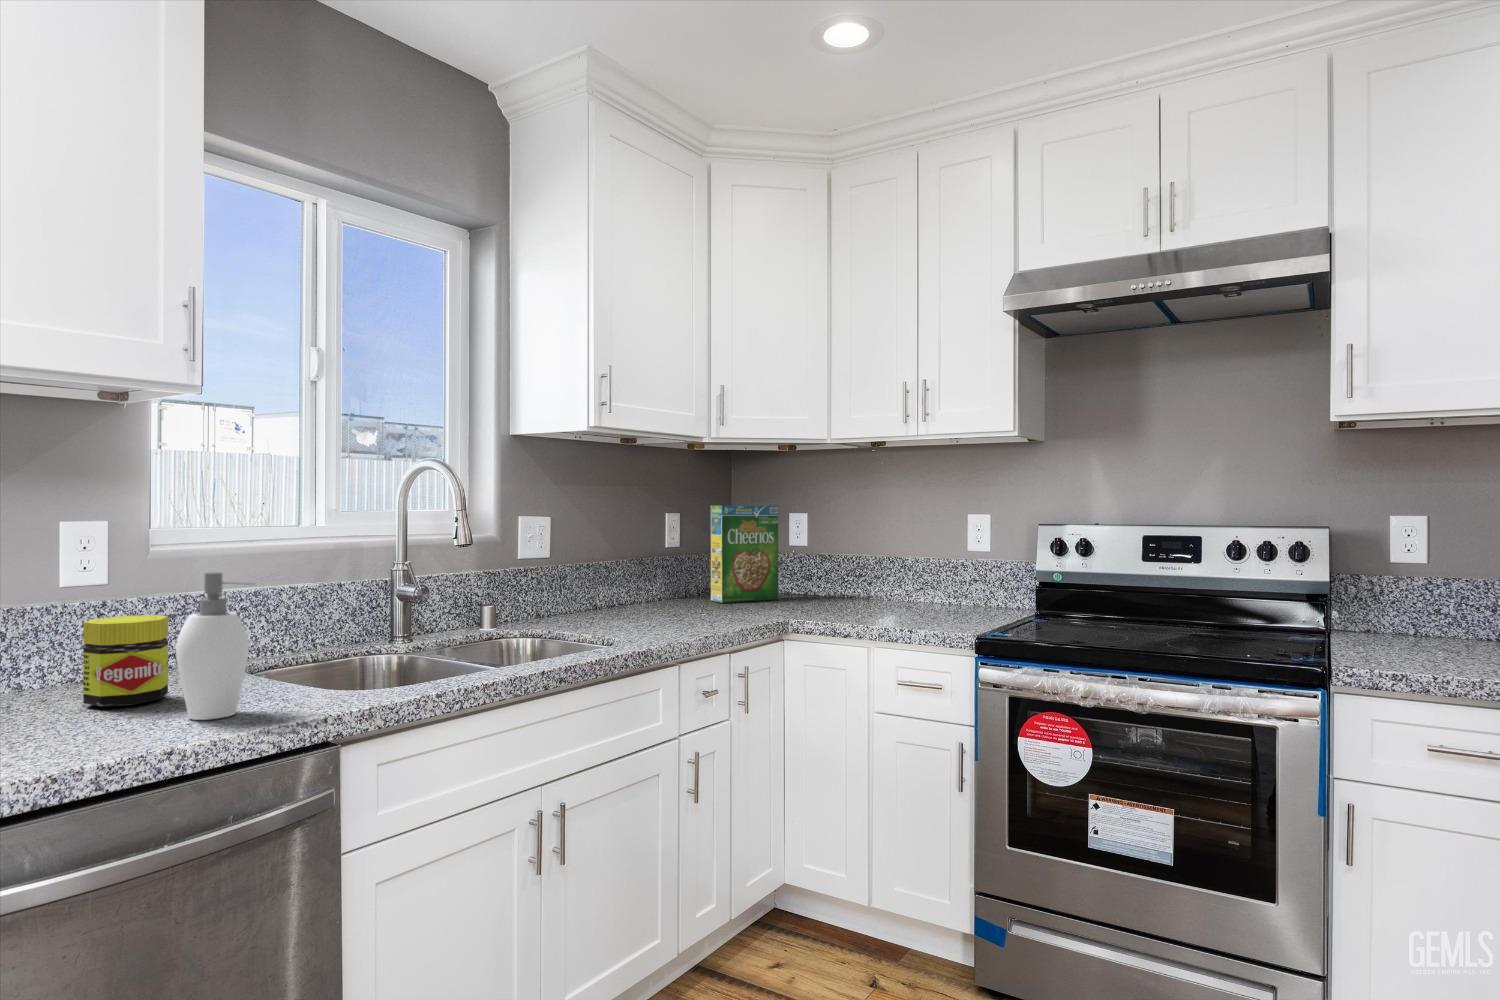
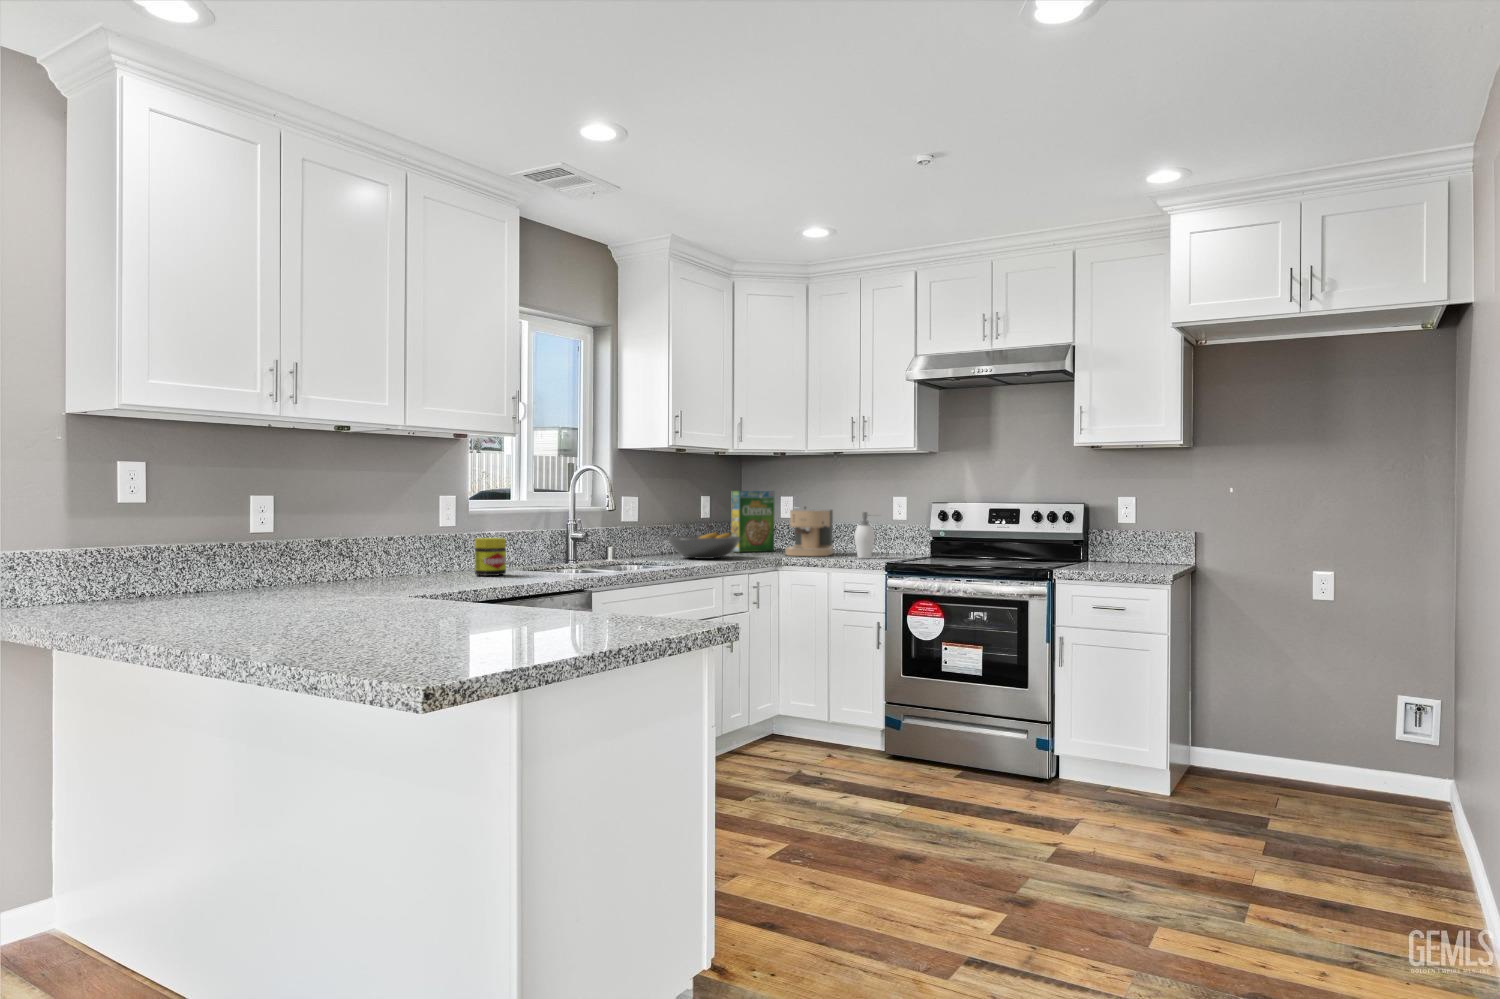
coffee maker: none [793,531,873,615] -> present [785,507,833,556]
soap dispenser: present [176,572,254,720] -> present [855,512,875,559]
fruit bowl: none [593,578,718,623] -> present [668,532,740,559]

